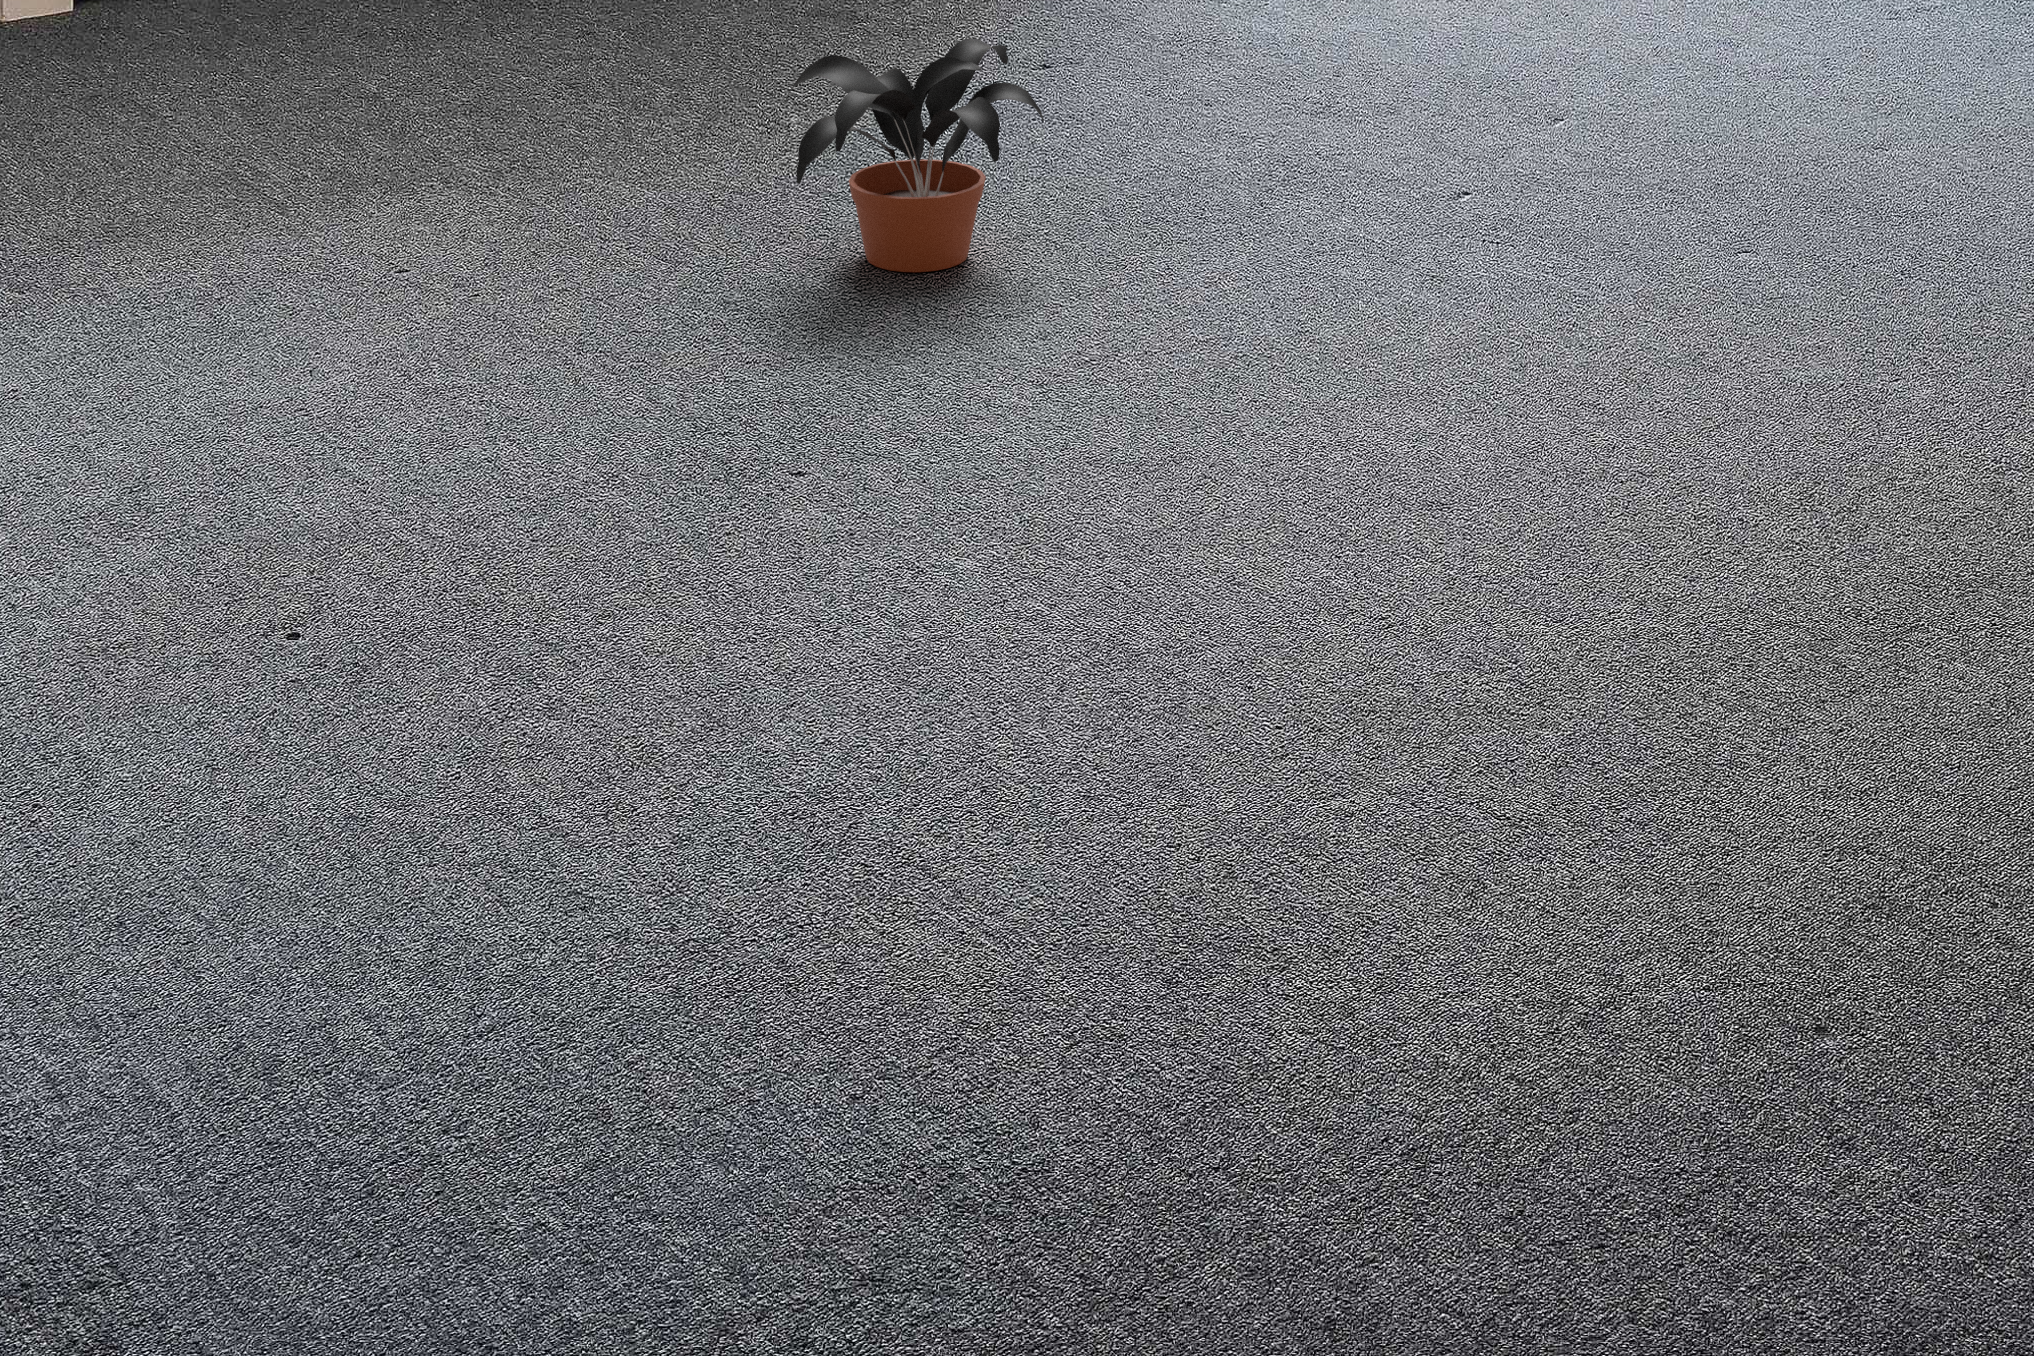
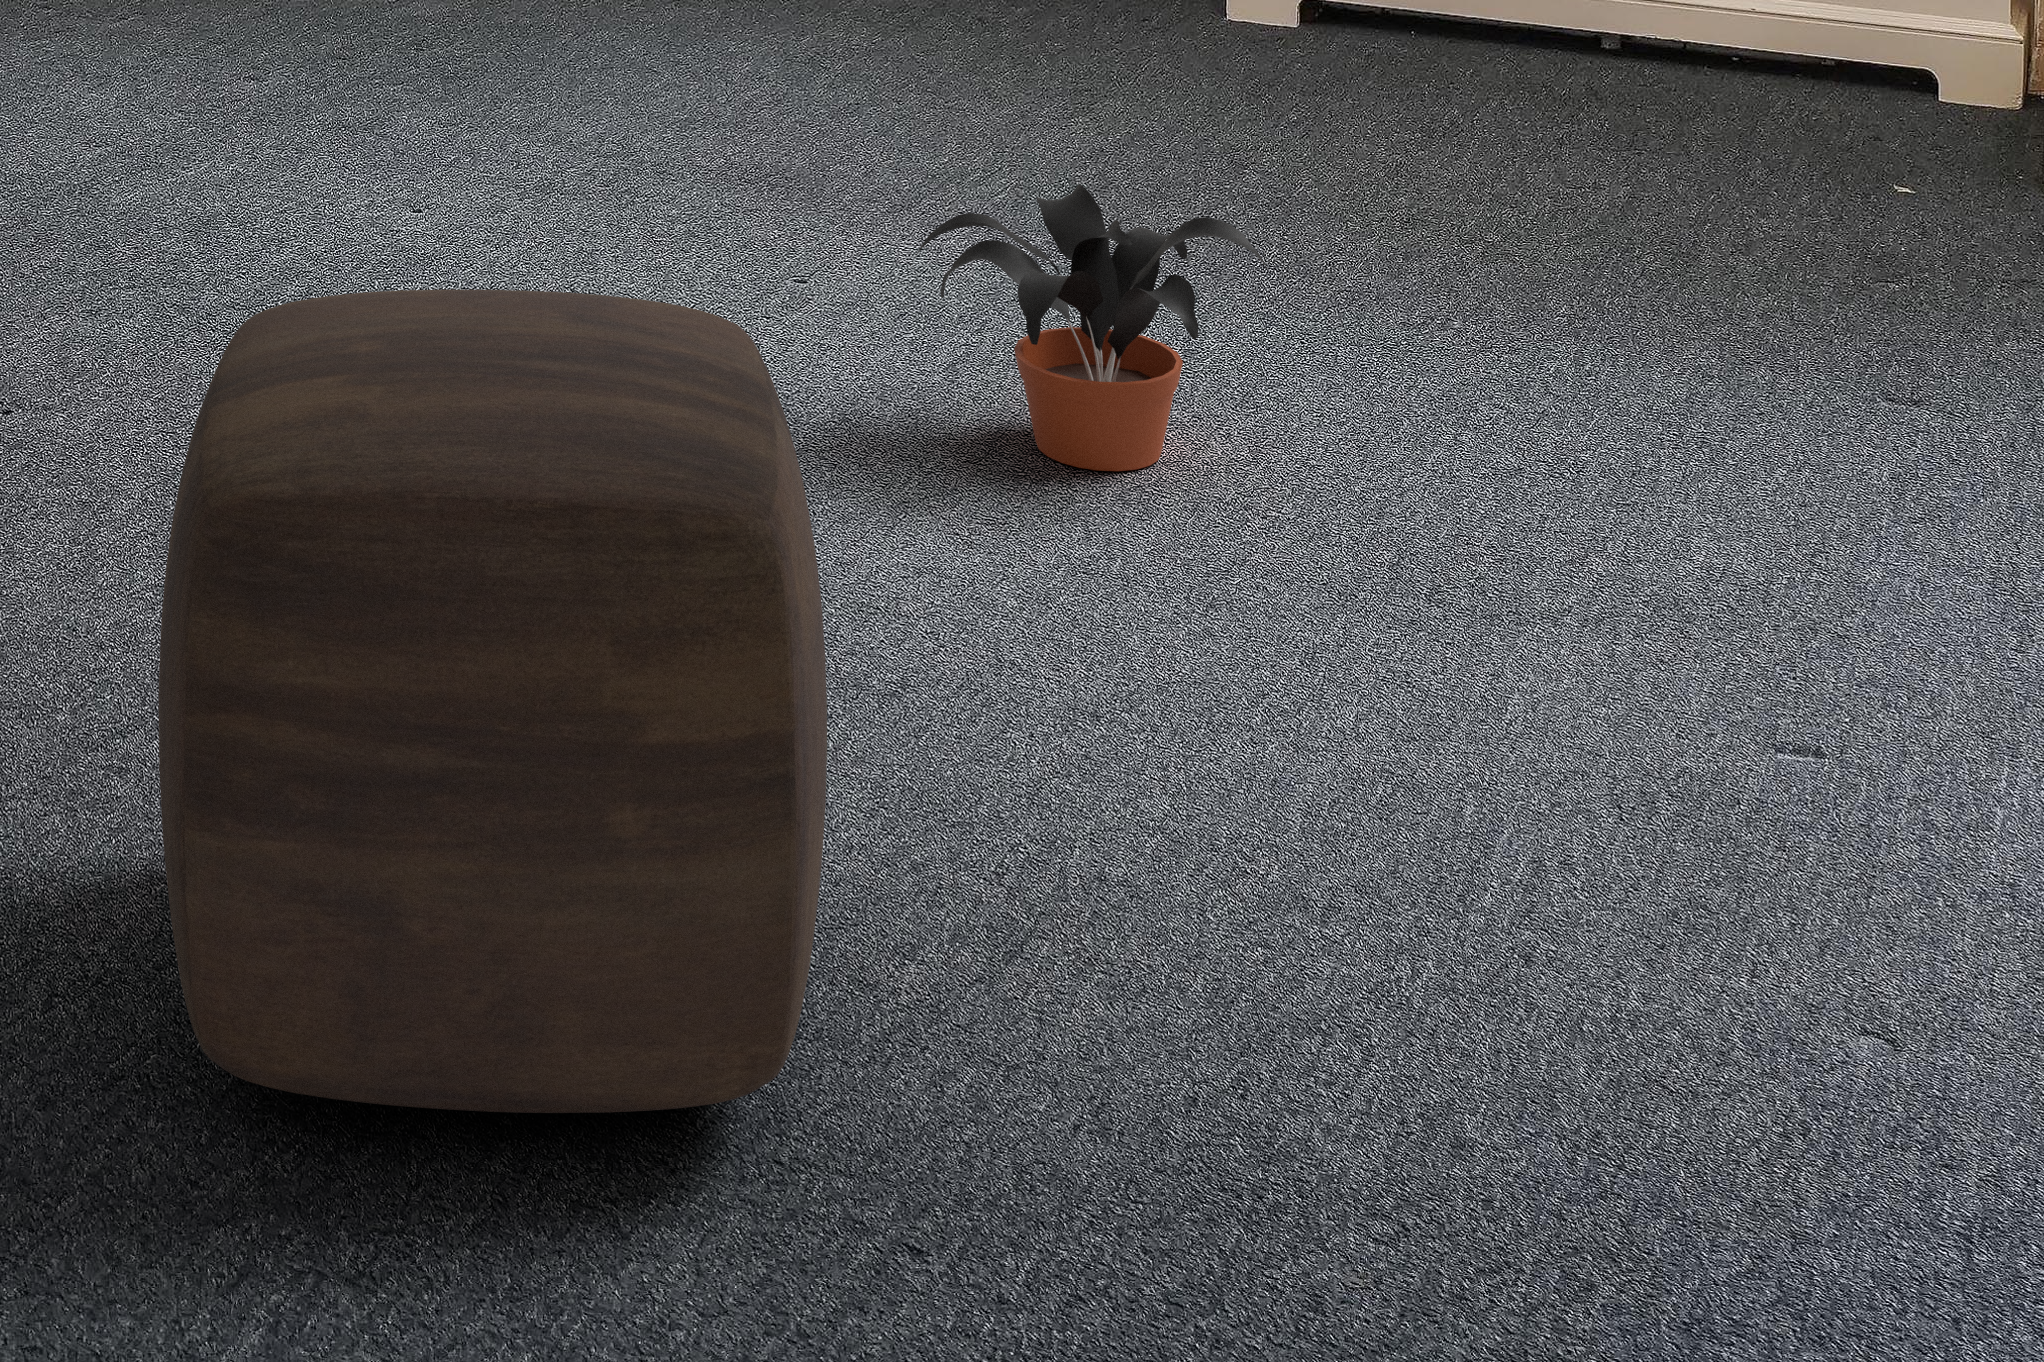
ottoman: none [1381,59,1902,640] -> present [159,289,827,1113]

